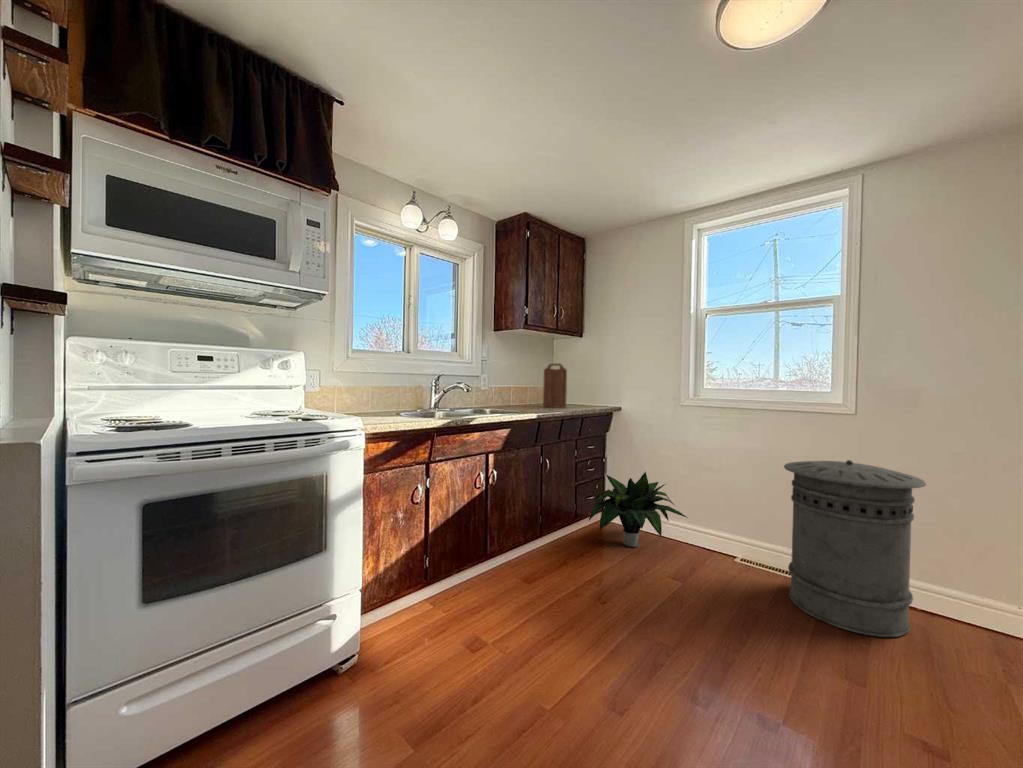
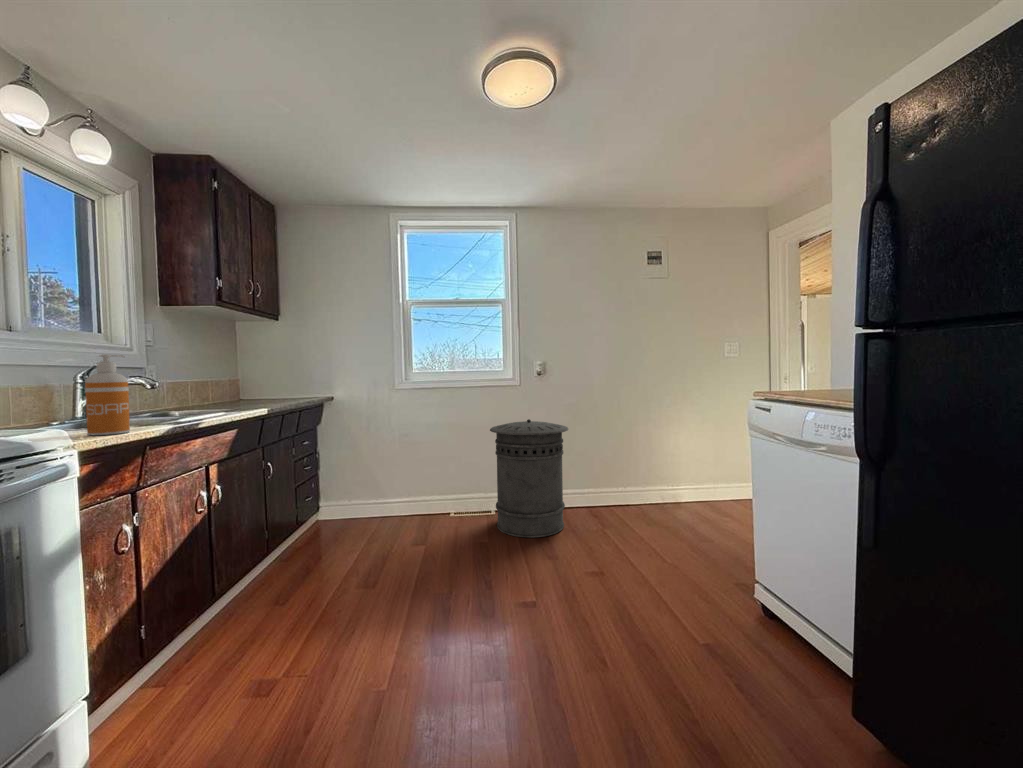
cutting board: present [543,363,567,408] -> none [235,350,271,403]
soap dispenser: none [403,370,425,423] -> present [85,354,130,435]
potted plant: present [589,472,686,547] -> none [318,457,416,535]

